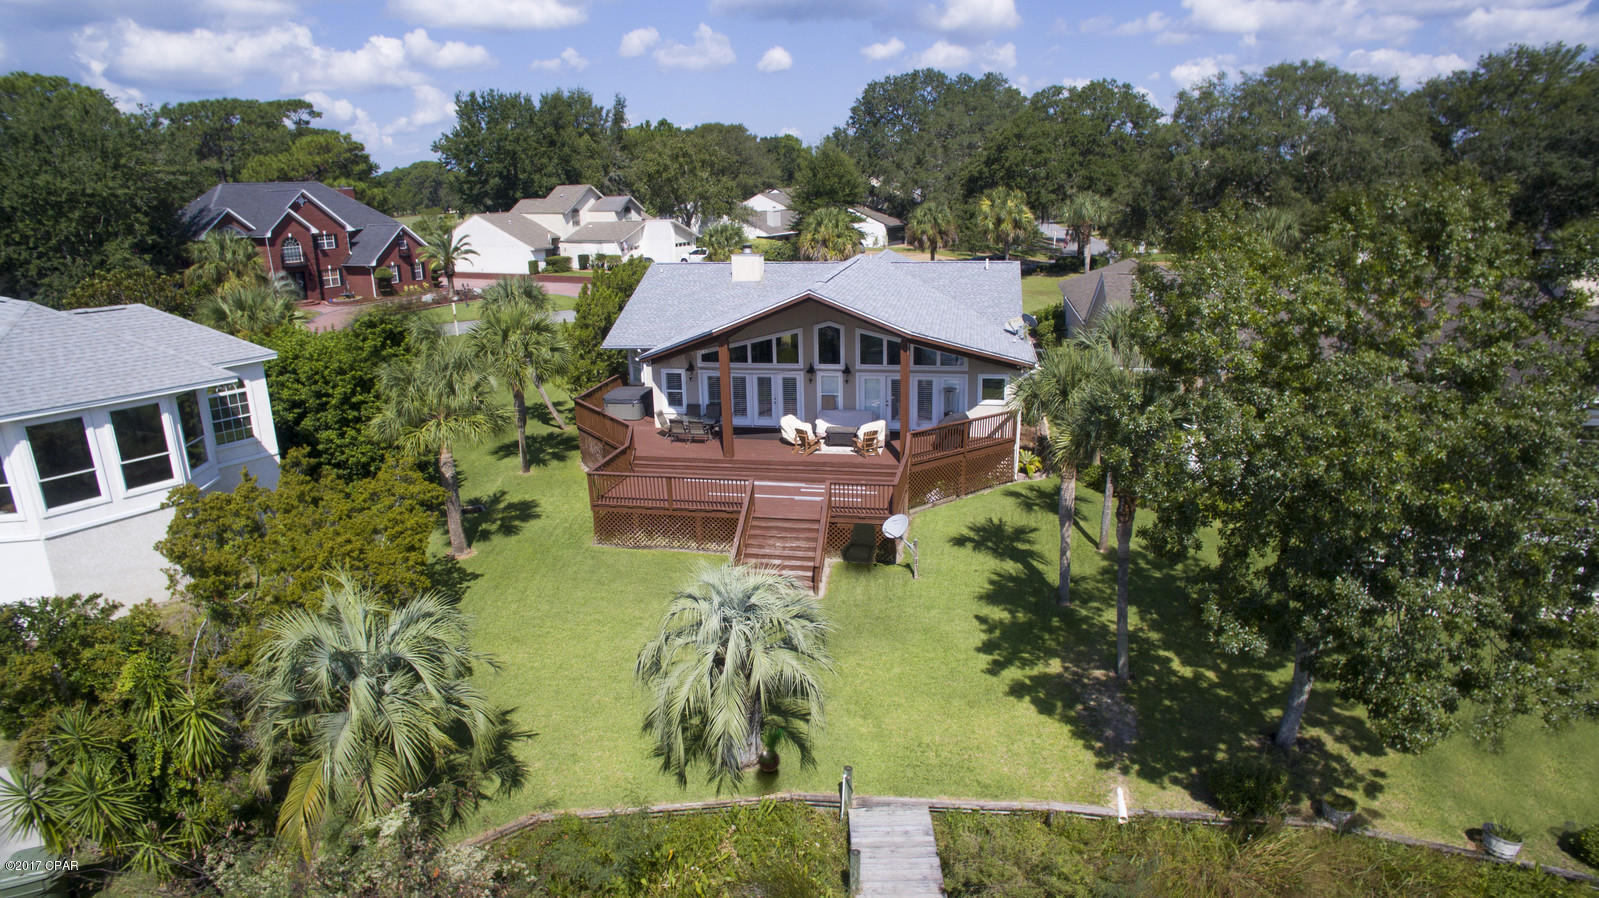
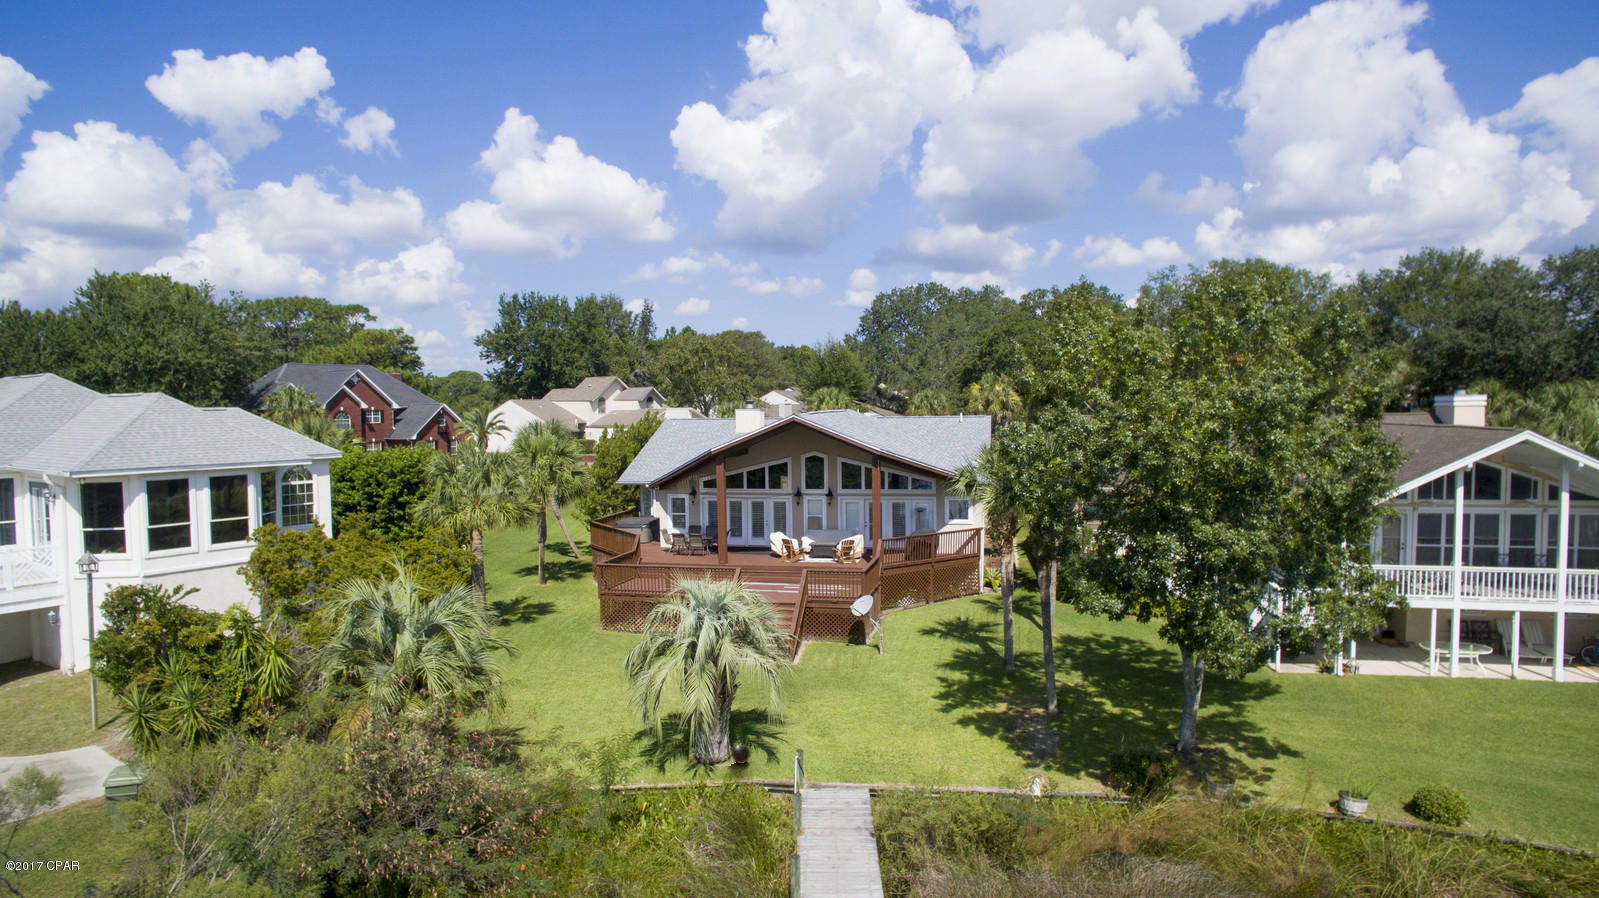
chair: present [840,523,877,571] -> none [817,607,850,650]

